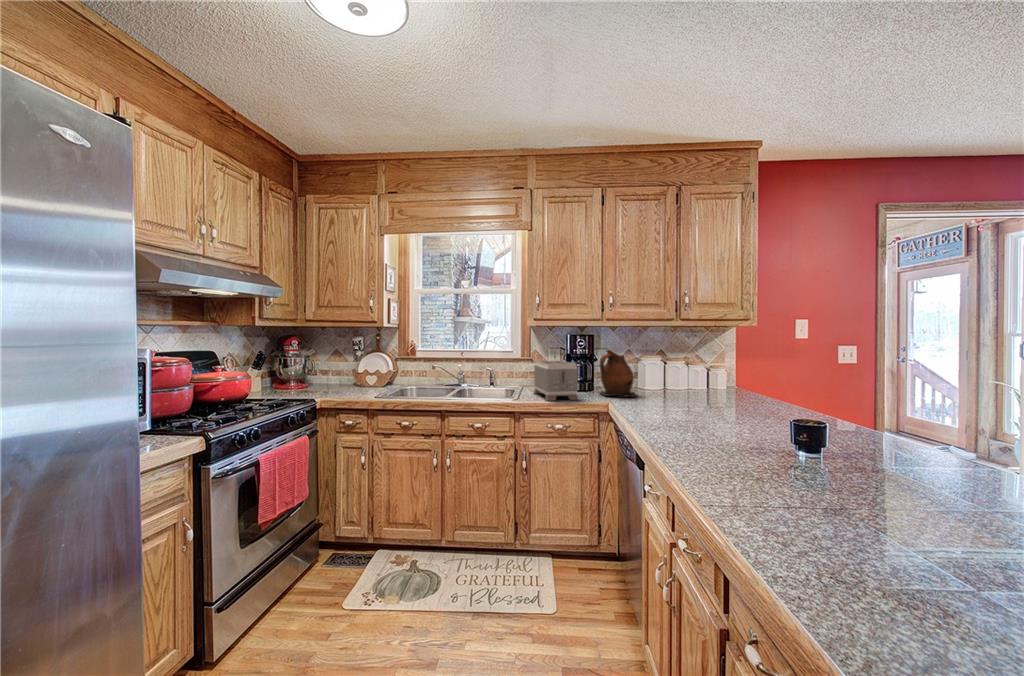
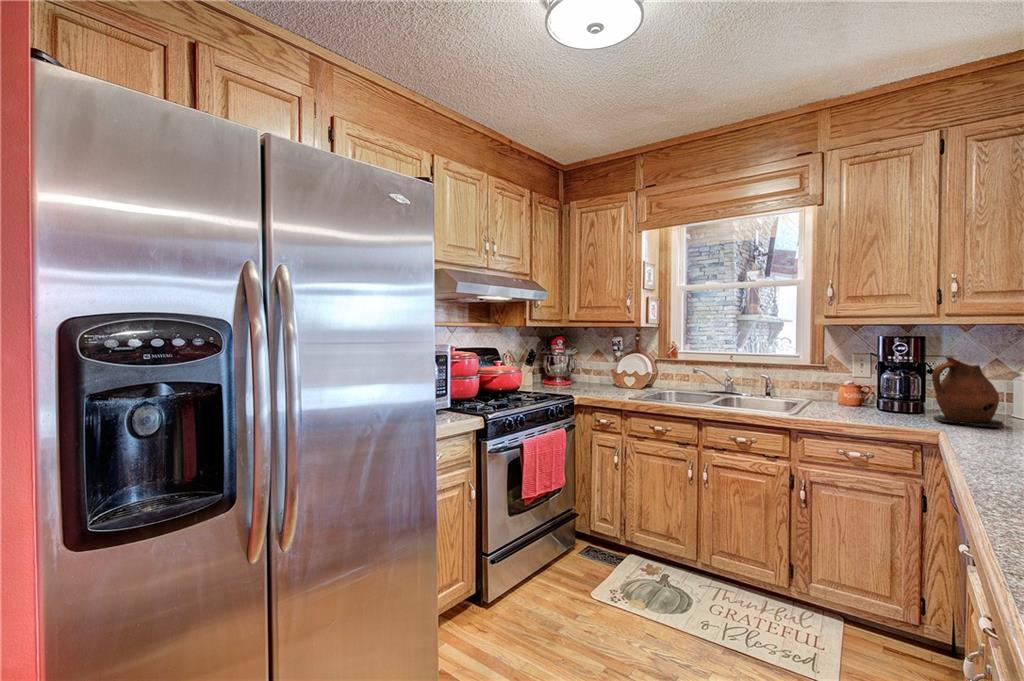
toaster: present [533,361,579,401] -> none [823,369,891,423]

